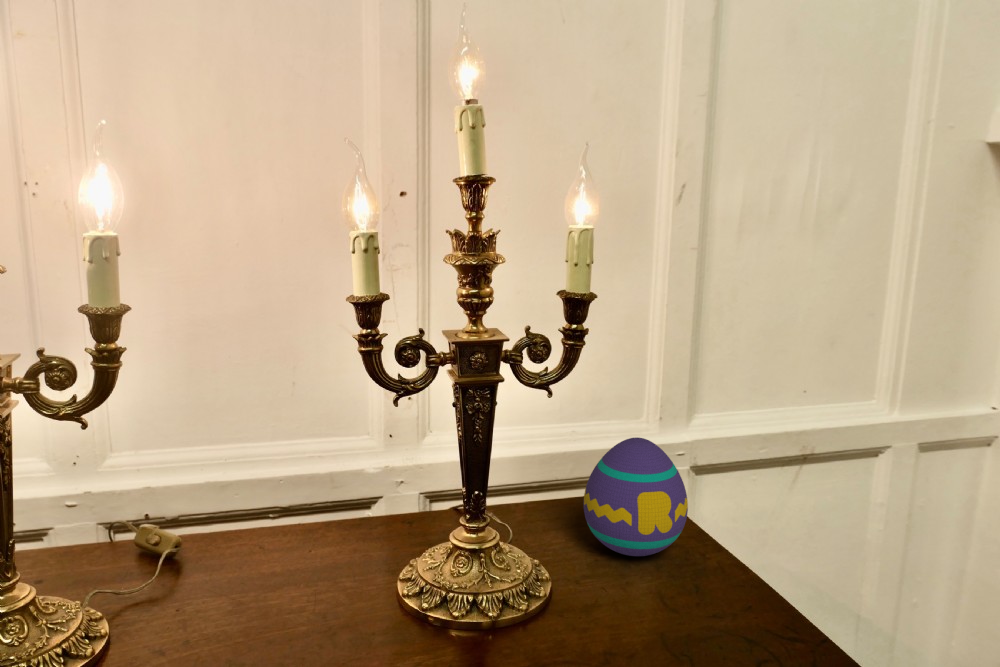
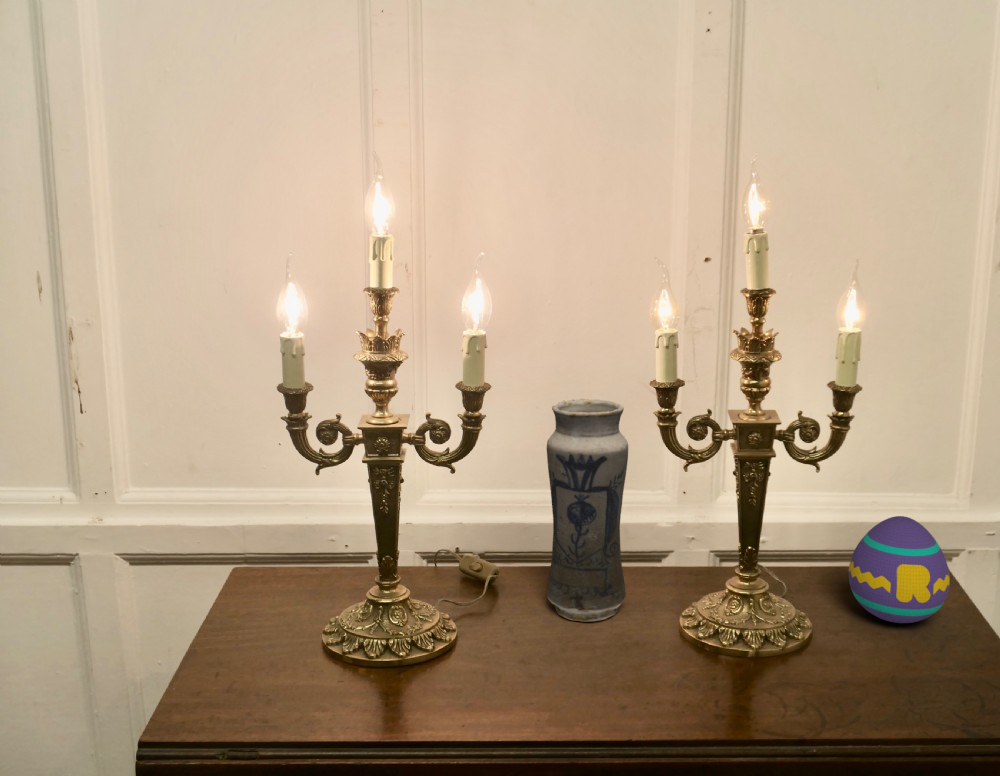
vase: none [216,324,332,608] -> present [547,399,628,621]

